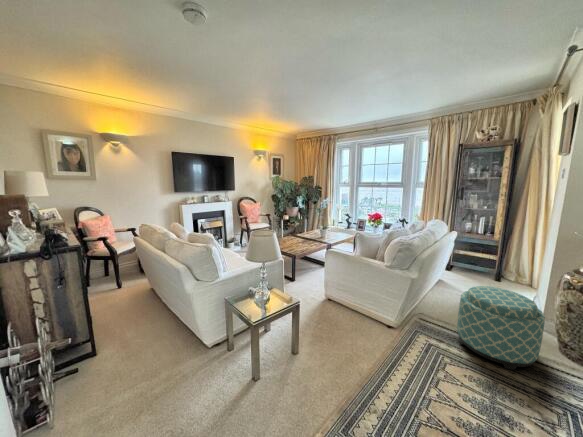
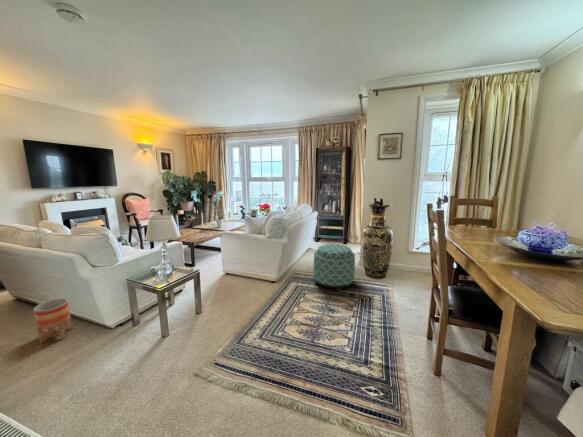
planter: none [145,304,176,348] -> present [33,299,72,343]

